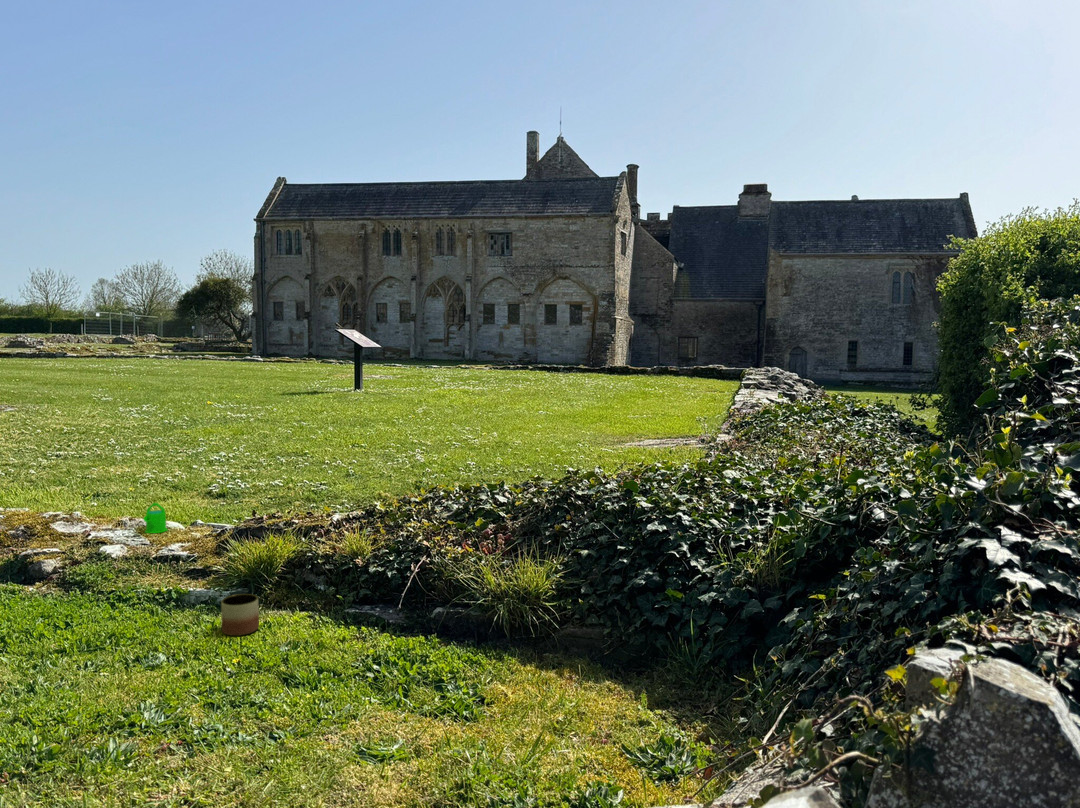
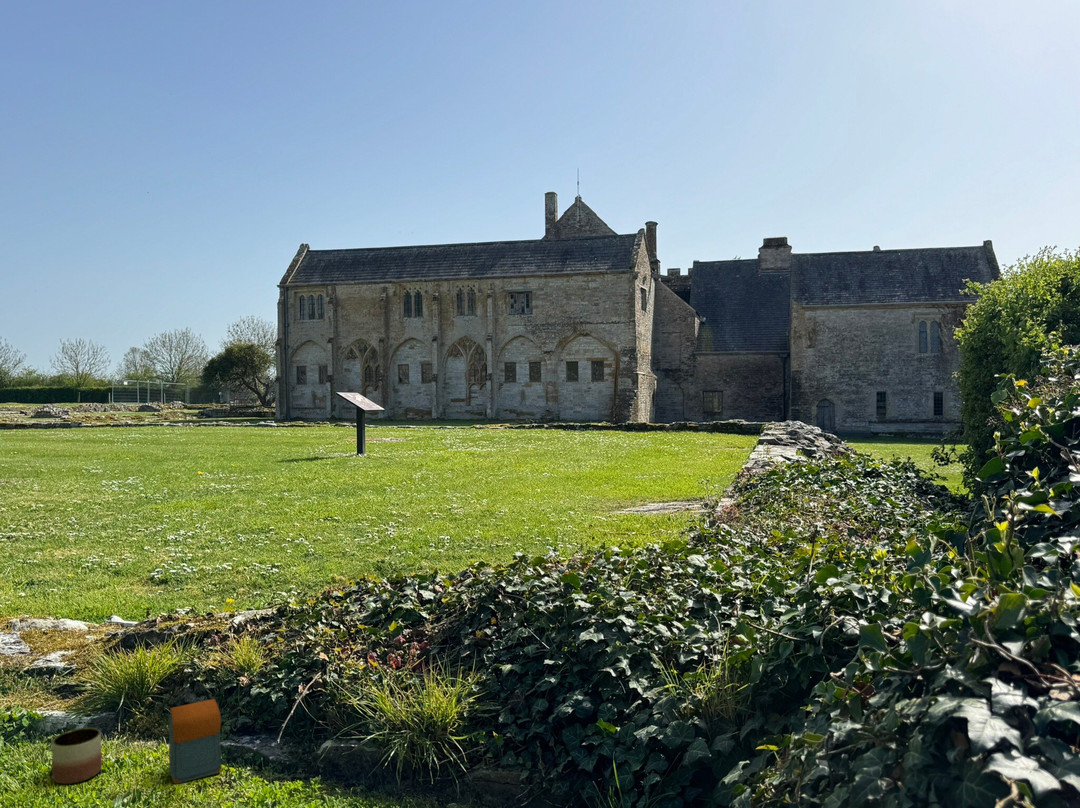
watering can: present [143,503,168,533] -> none [32,601,65,637]
backpack: none [315,572,358,637] -> present [169,699,221,784]

